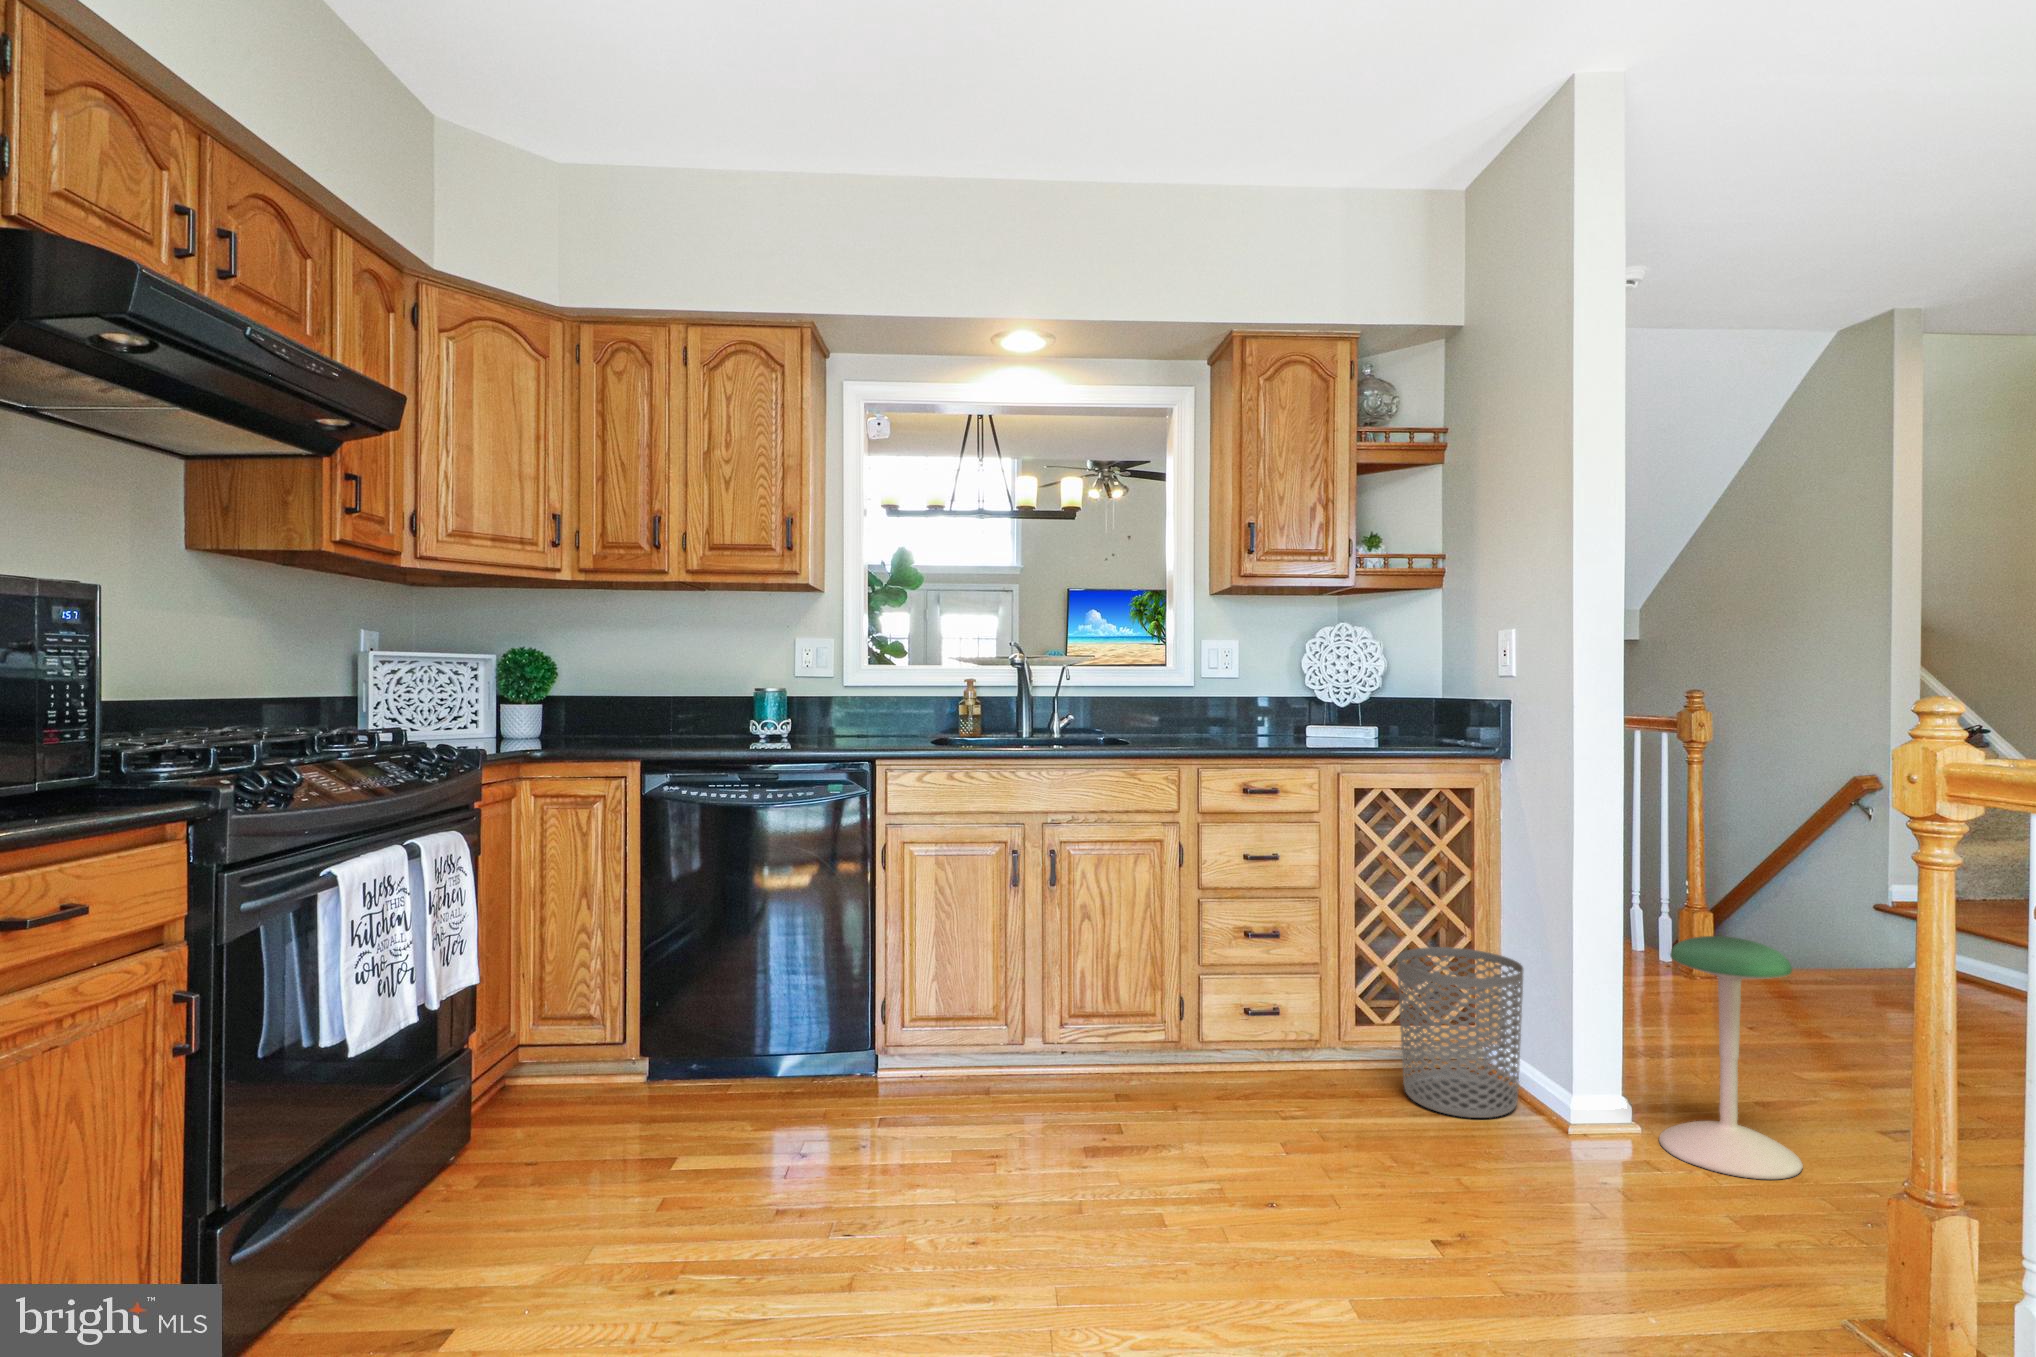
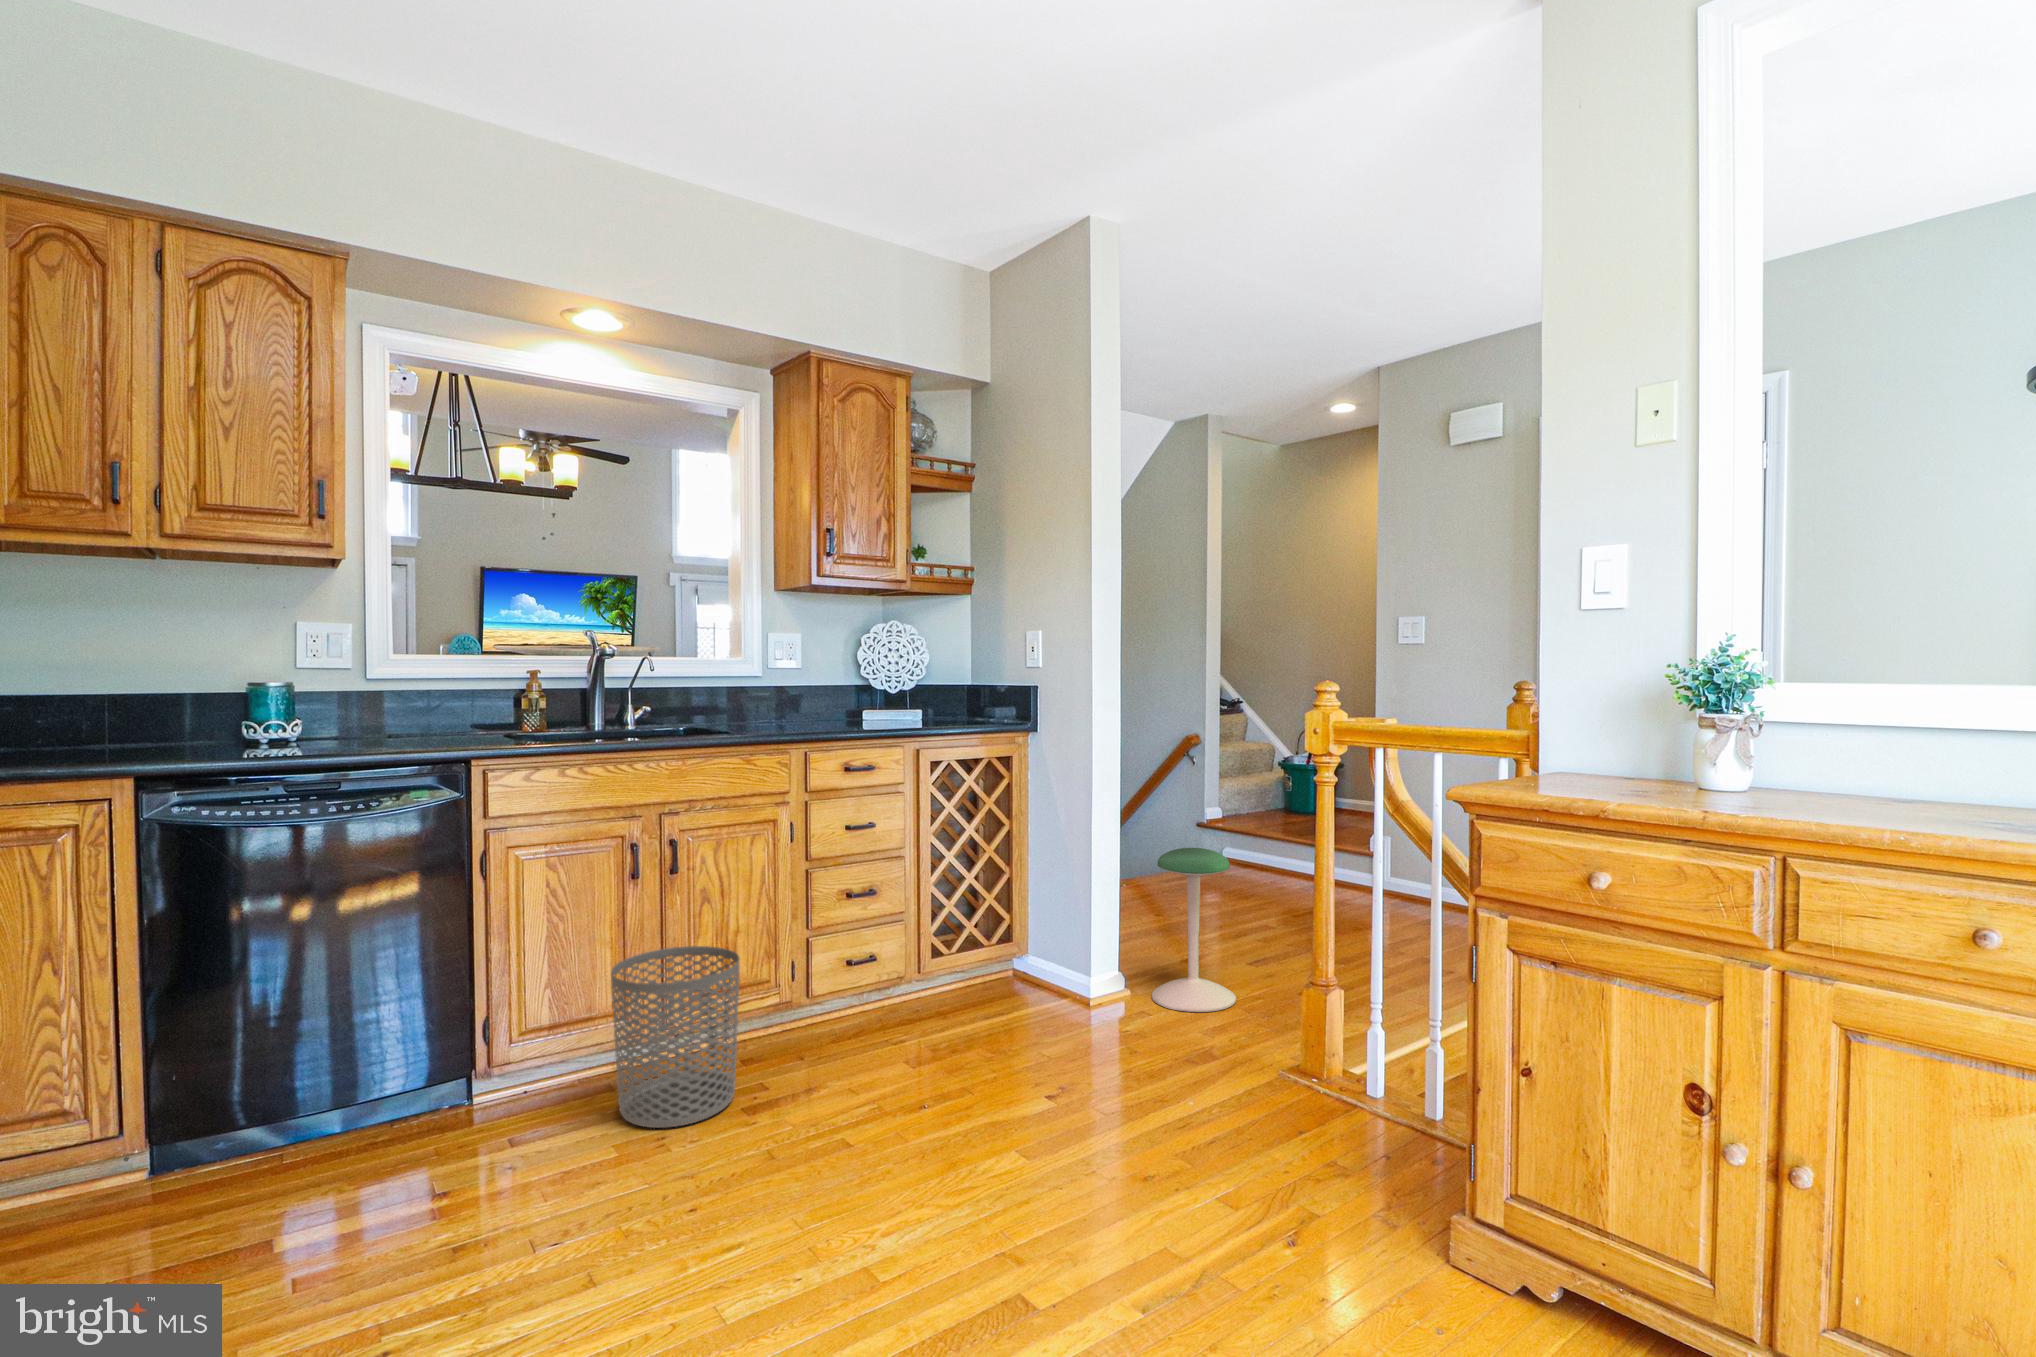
waste bin: present [1397,947,1523,1118] -> present [611,946,740,1128]

